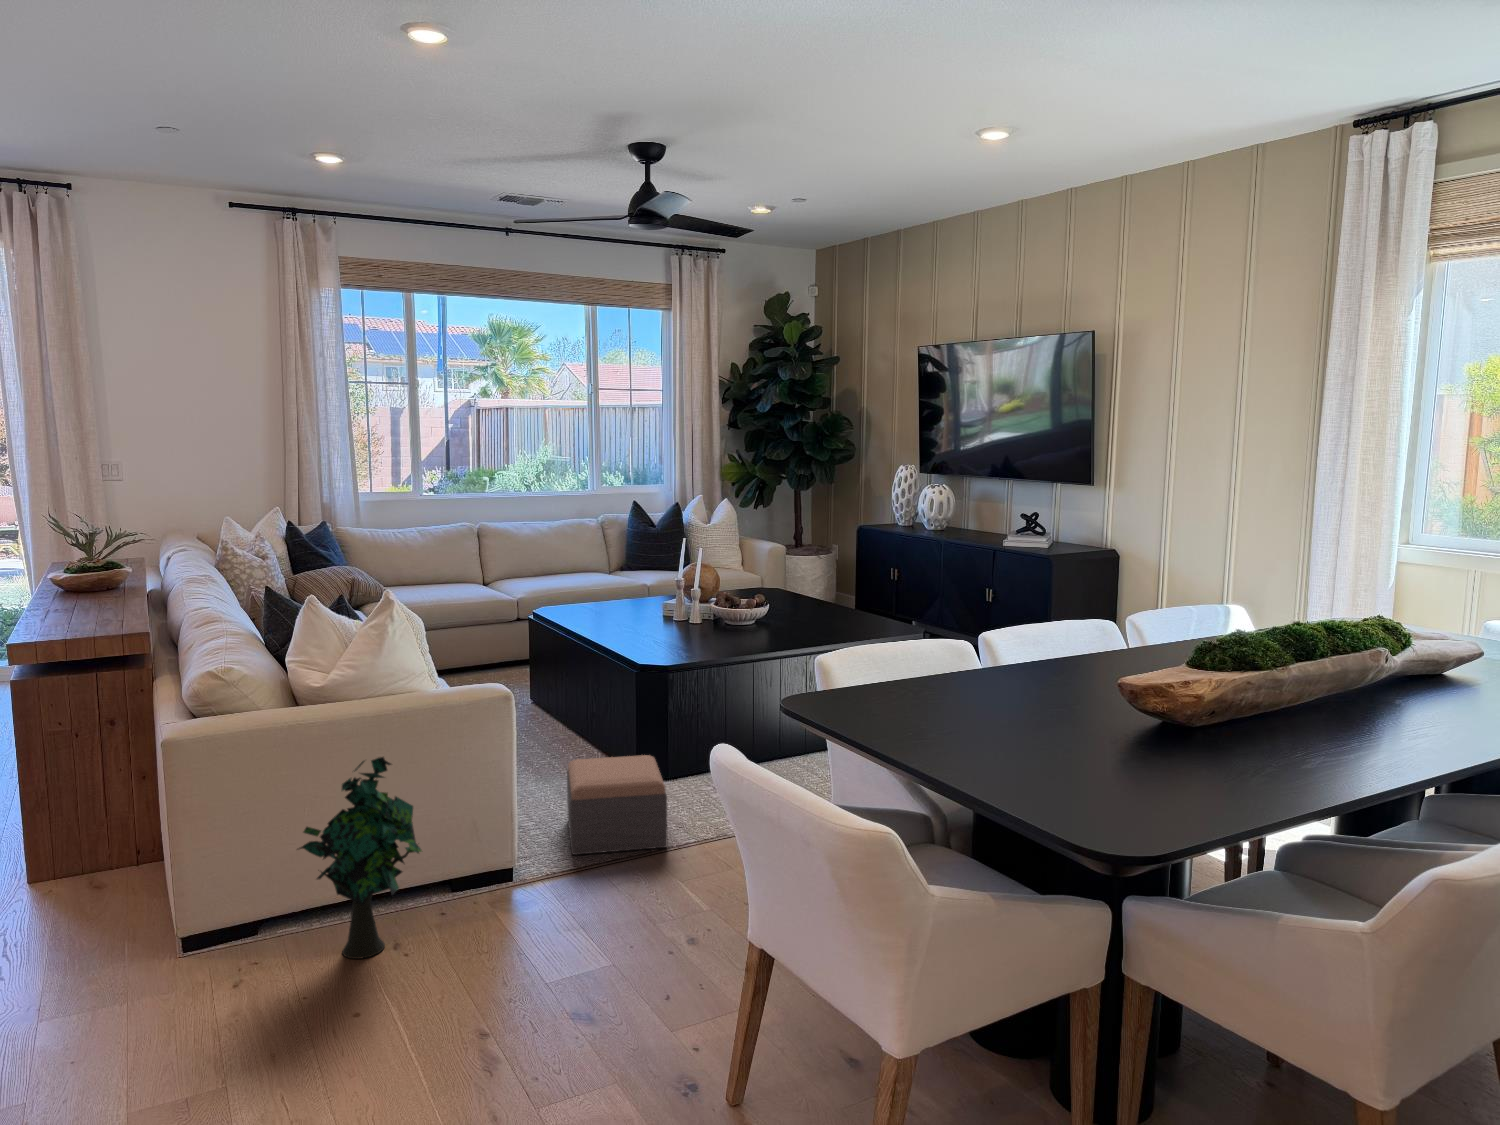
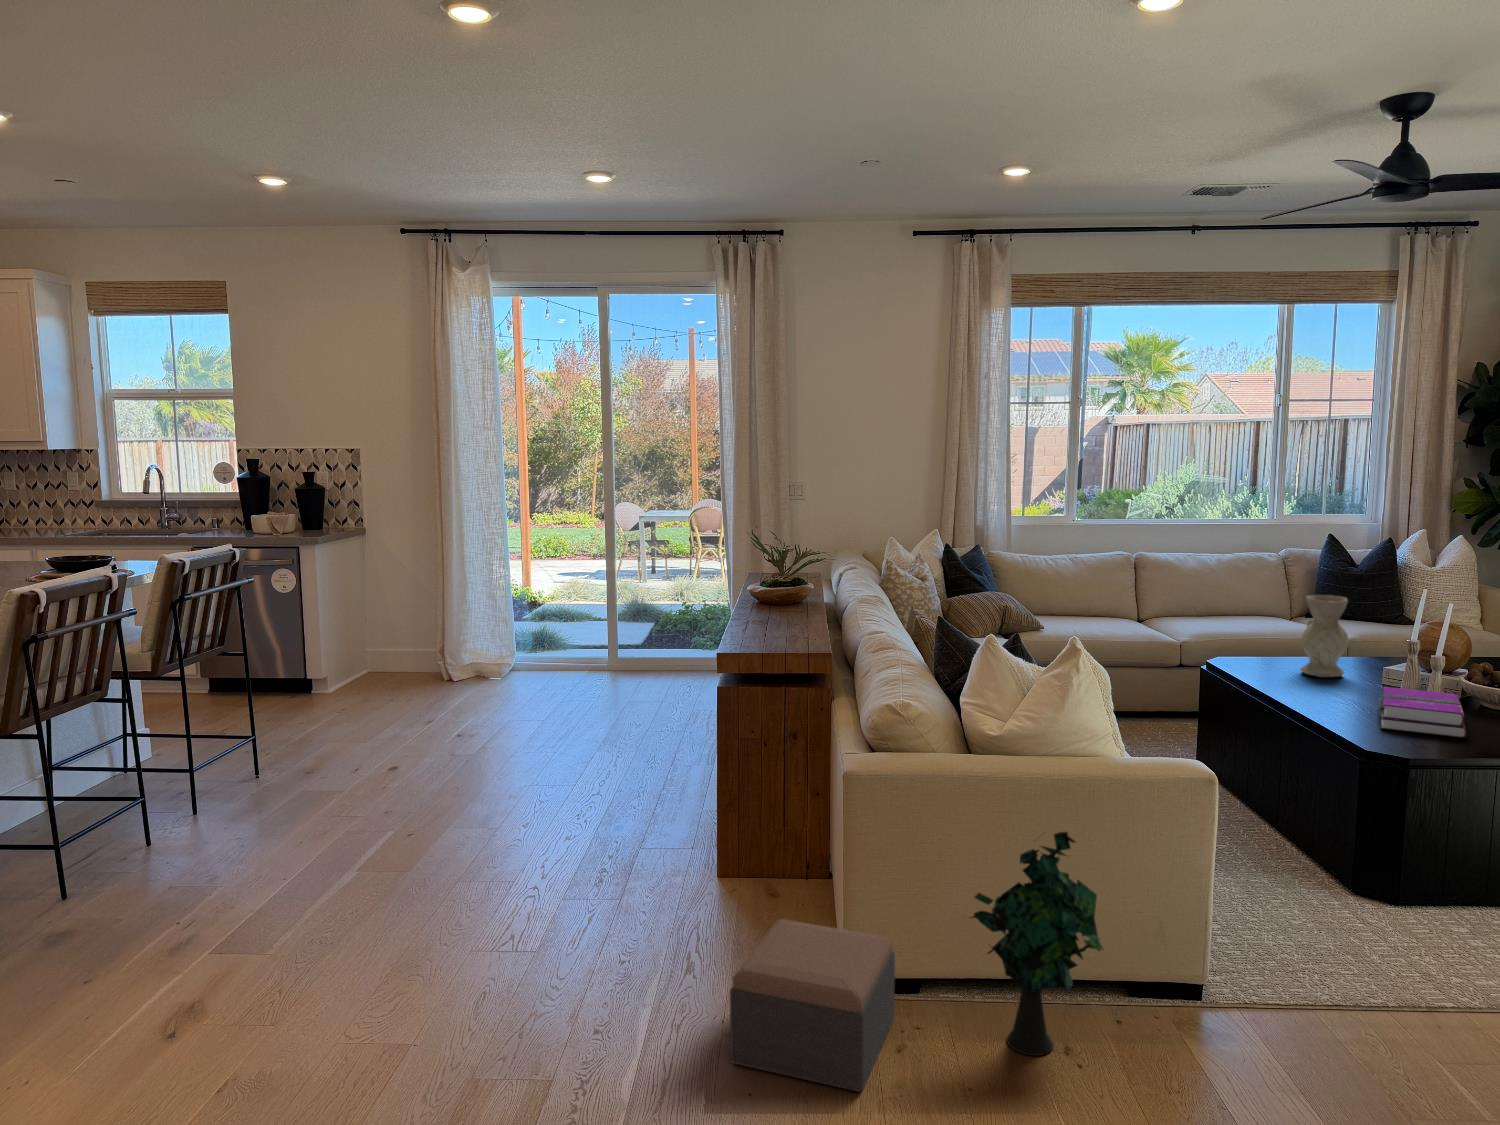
vase: none [602,548,637,615] -> present [1300,595,1349,677]
hardback book: none [652,616,708,648] -> present [1379,687,1467,738]
footstool: present [567,755,667,855] -> present [730,919,895,1092]

